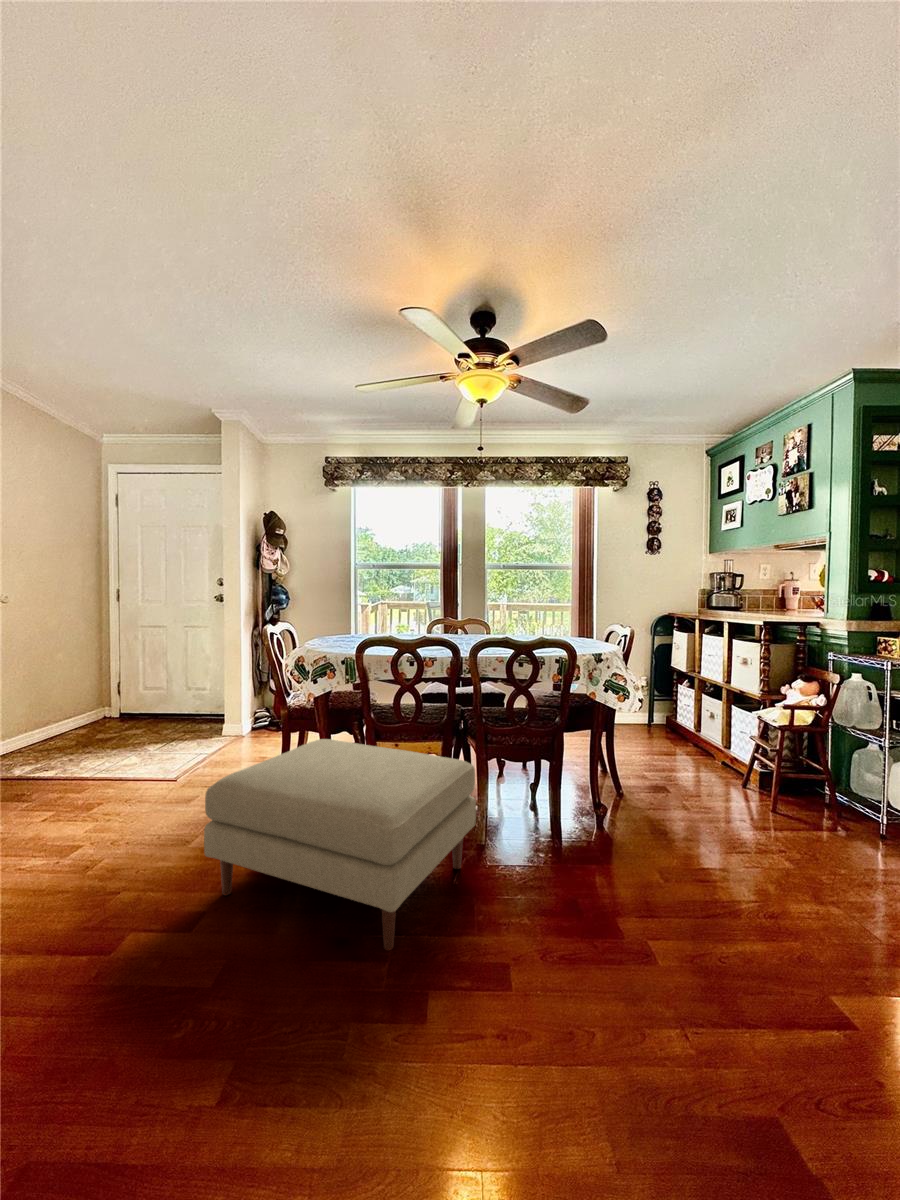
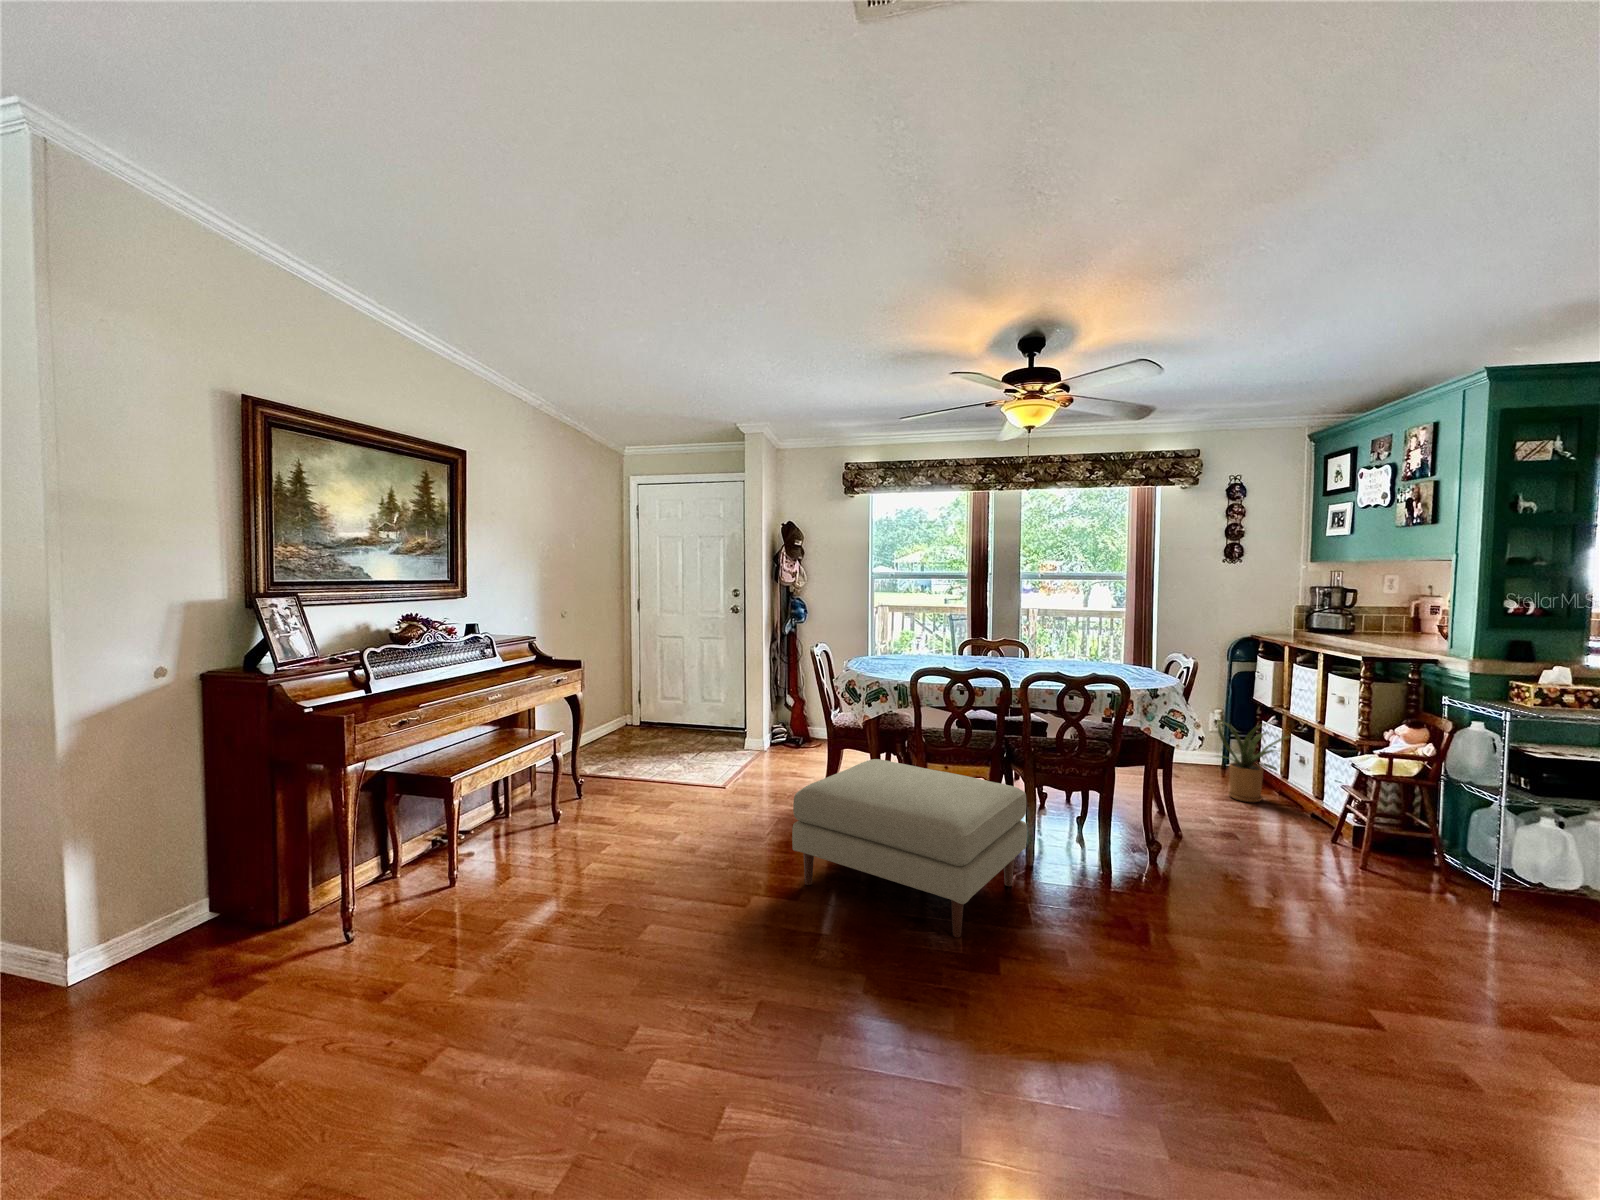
house plant: none [640,682,708,755] -> present [1217,720,1287,802]

